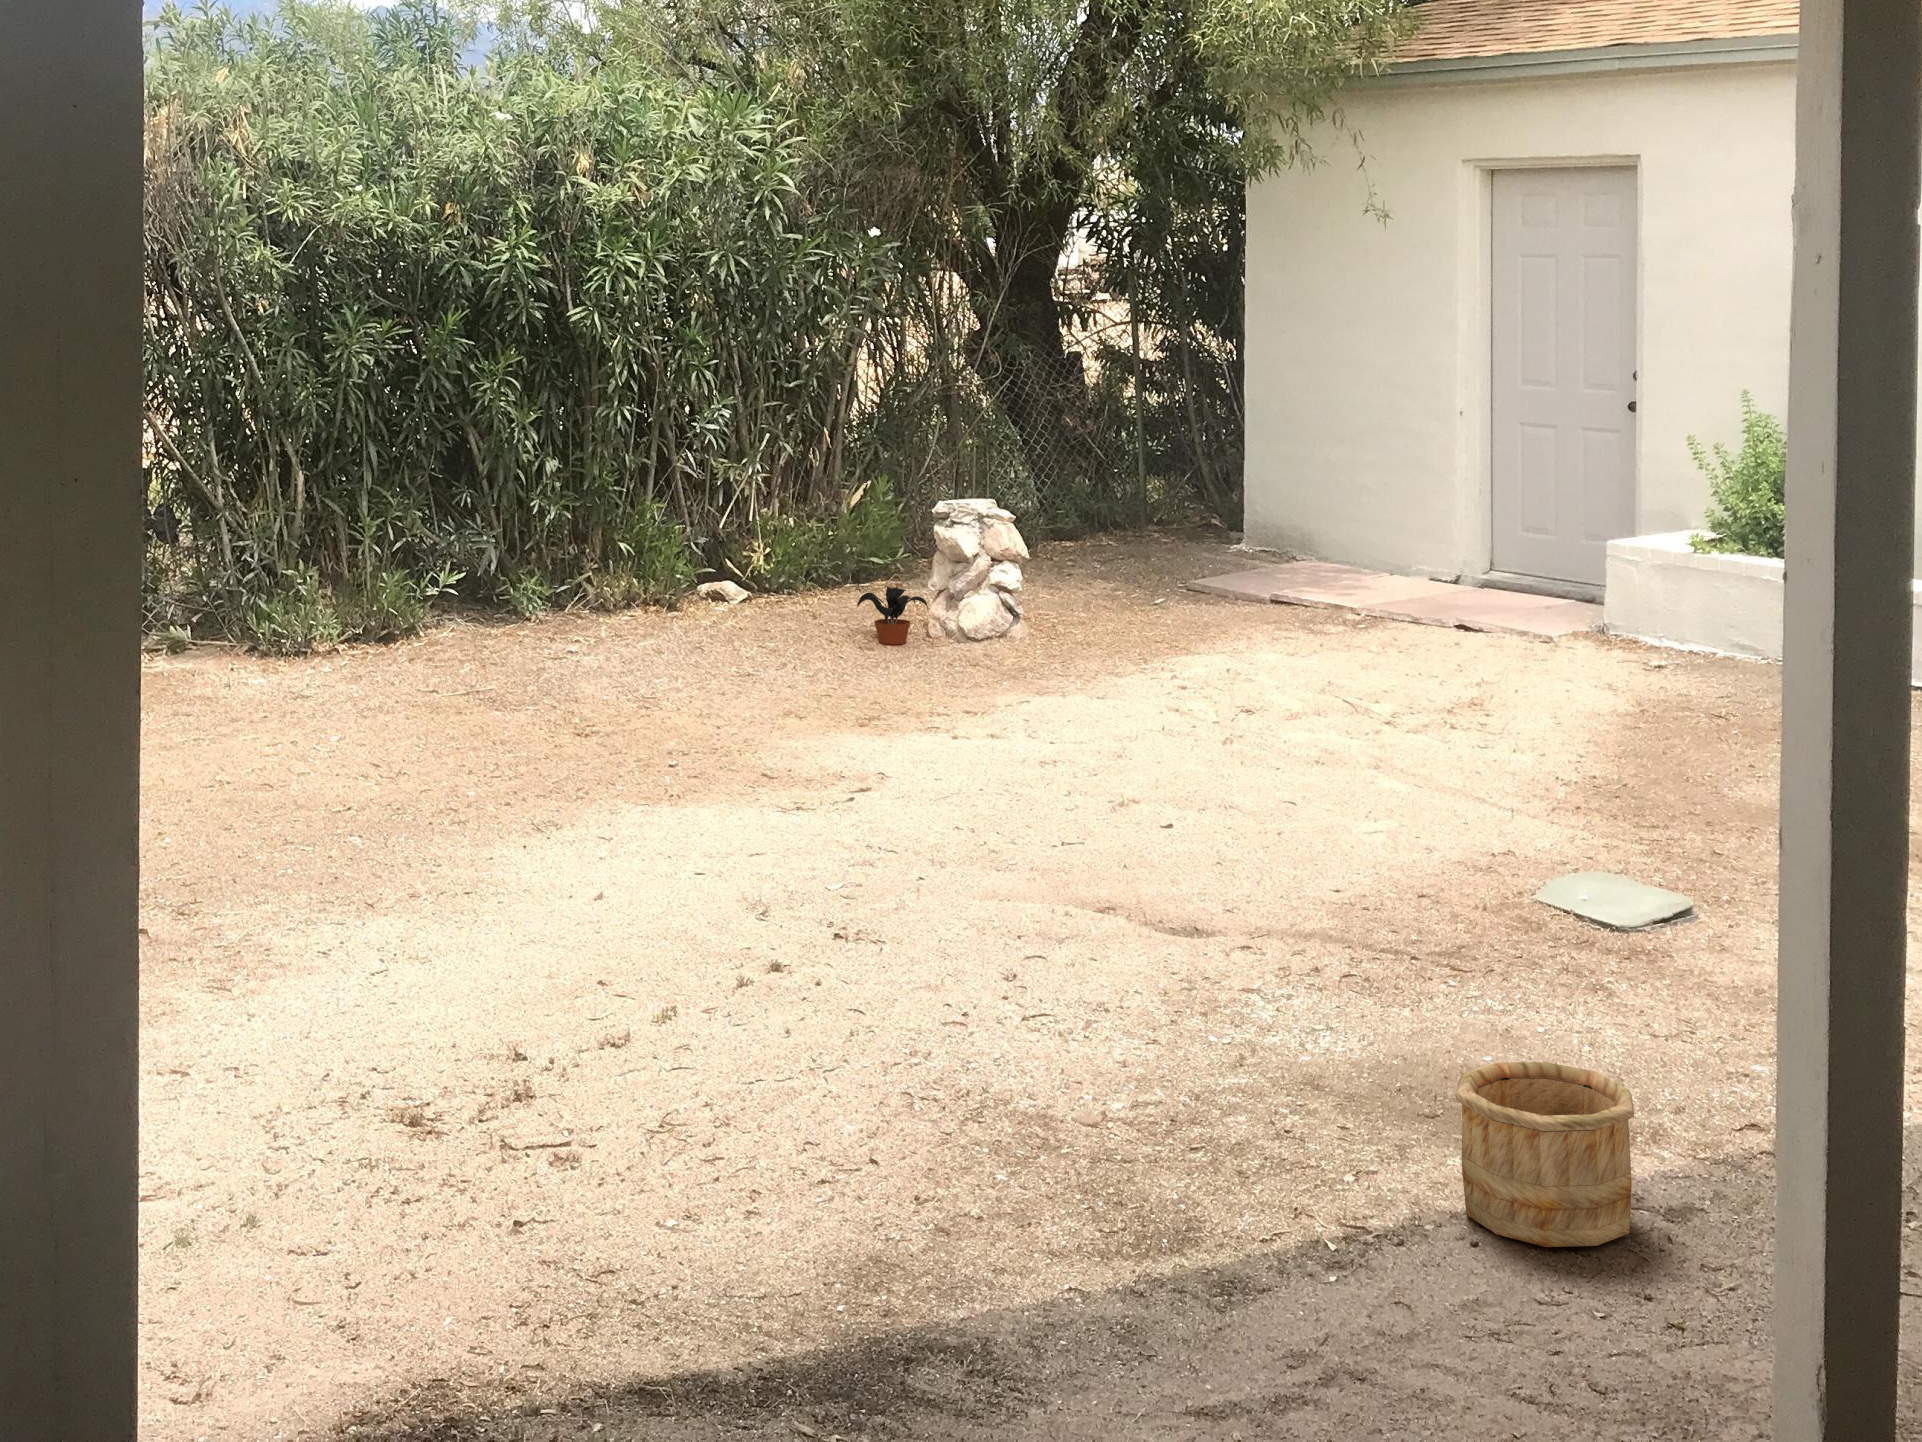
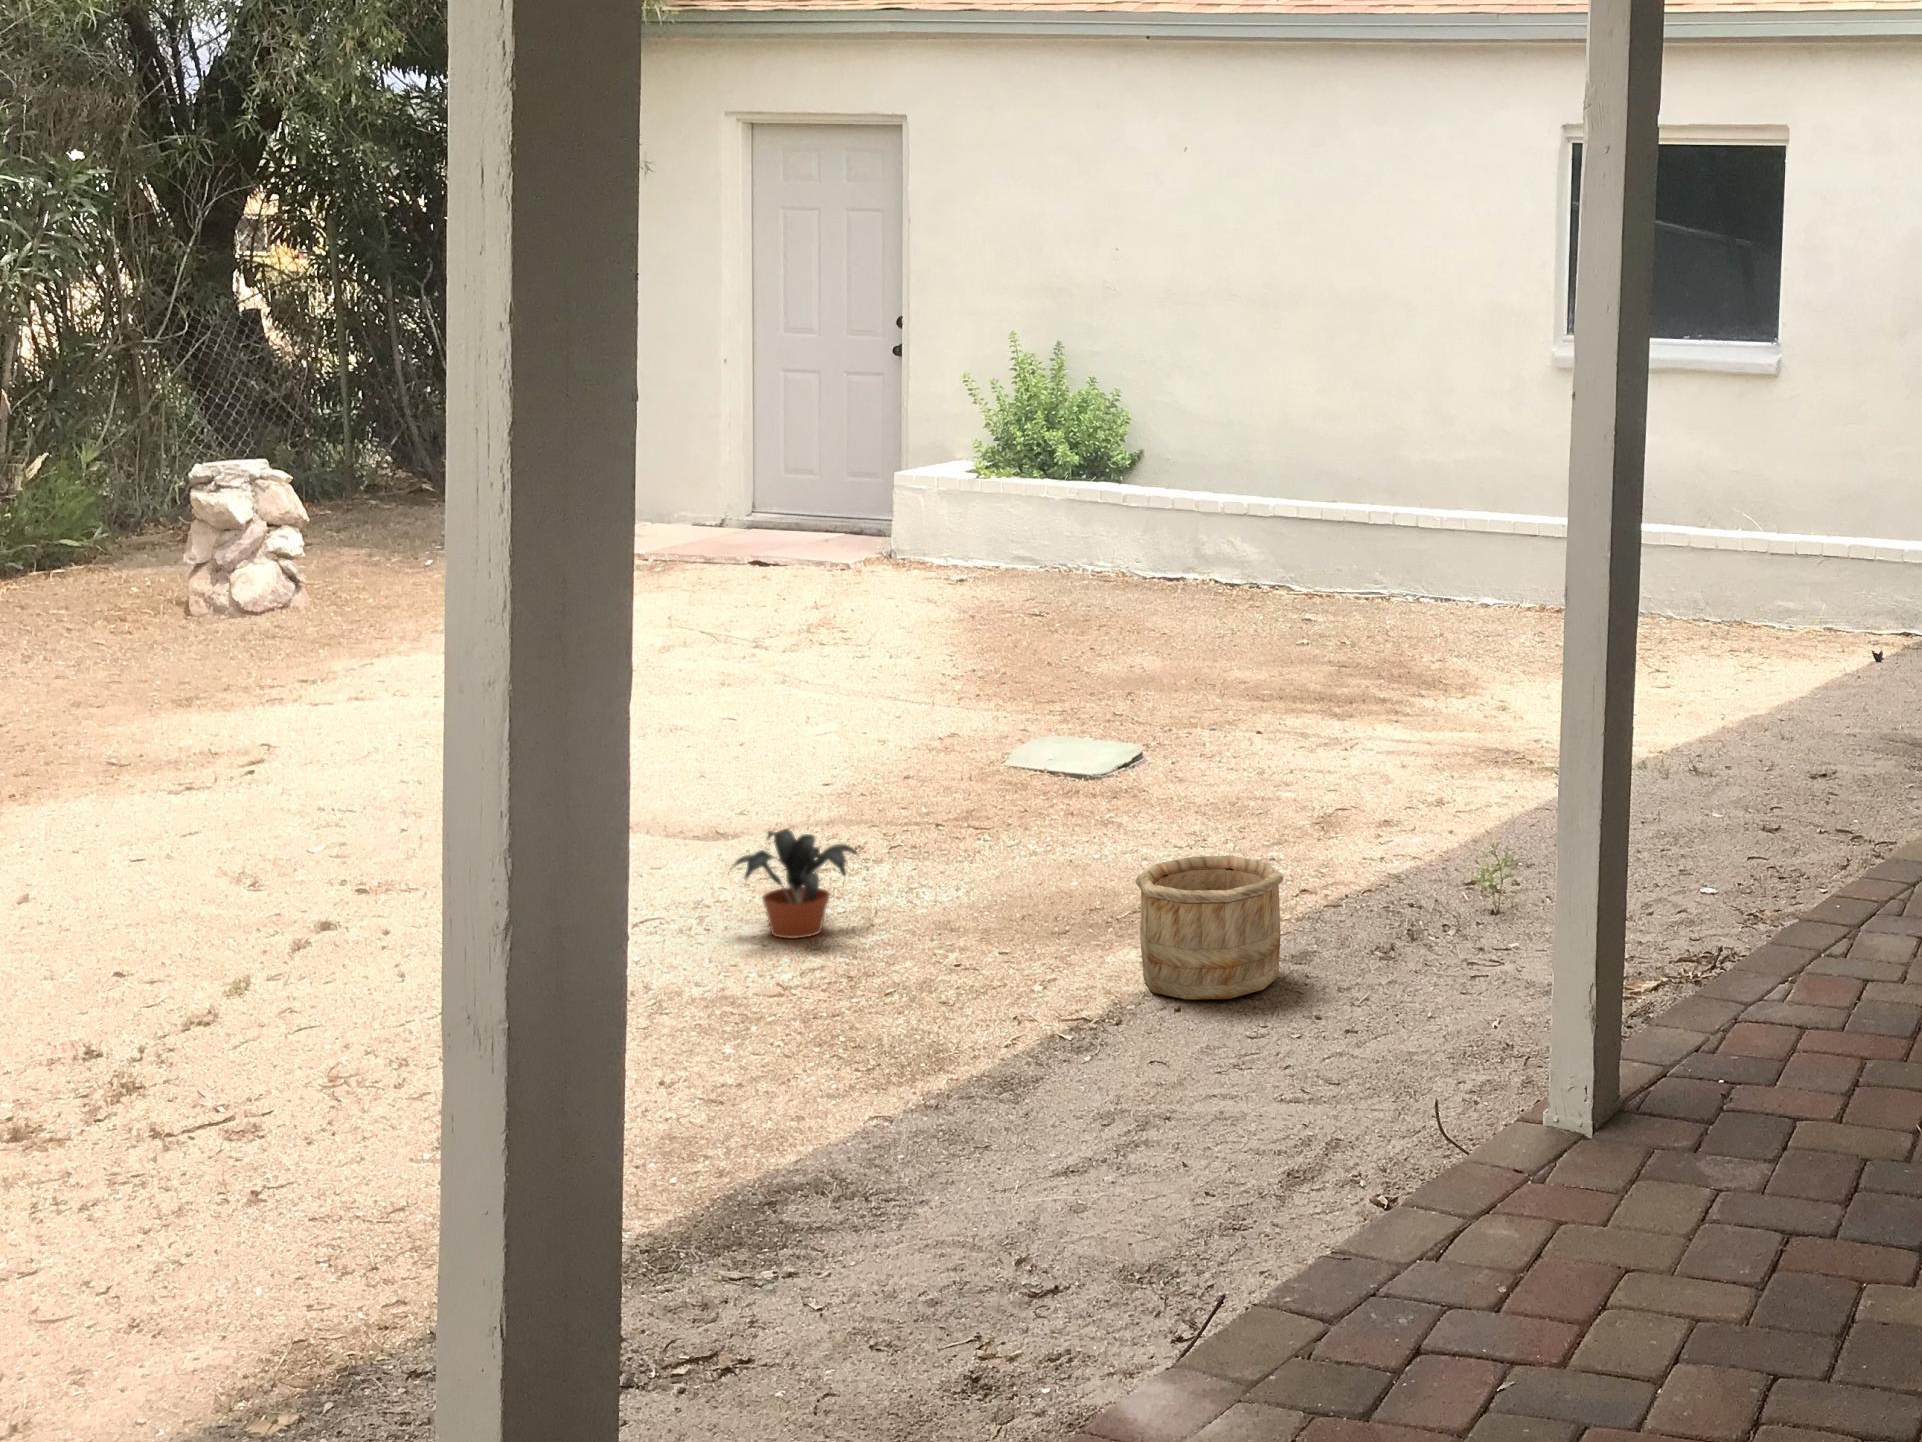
potted plant: present [857,587,928,645] -> present [728,829,857,938]

